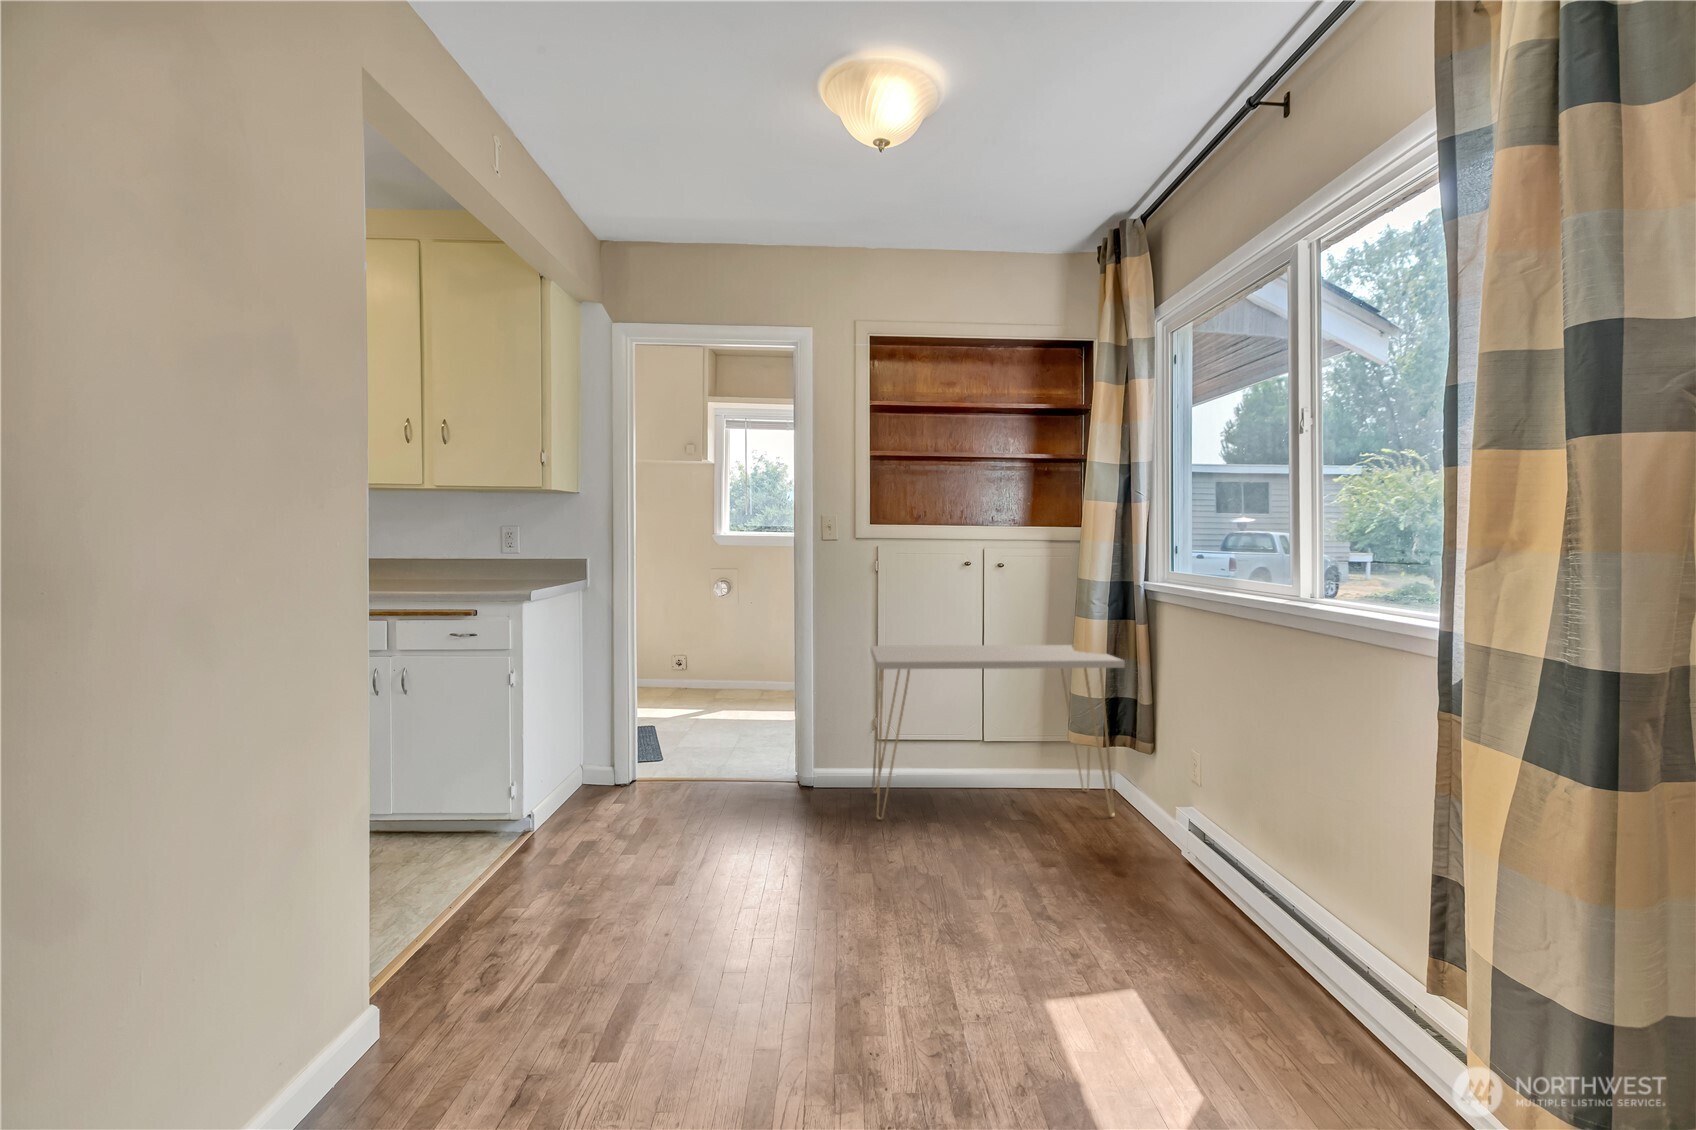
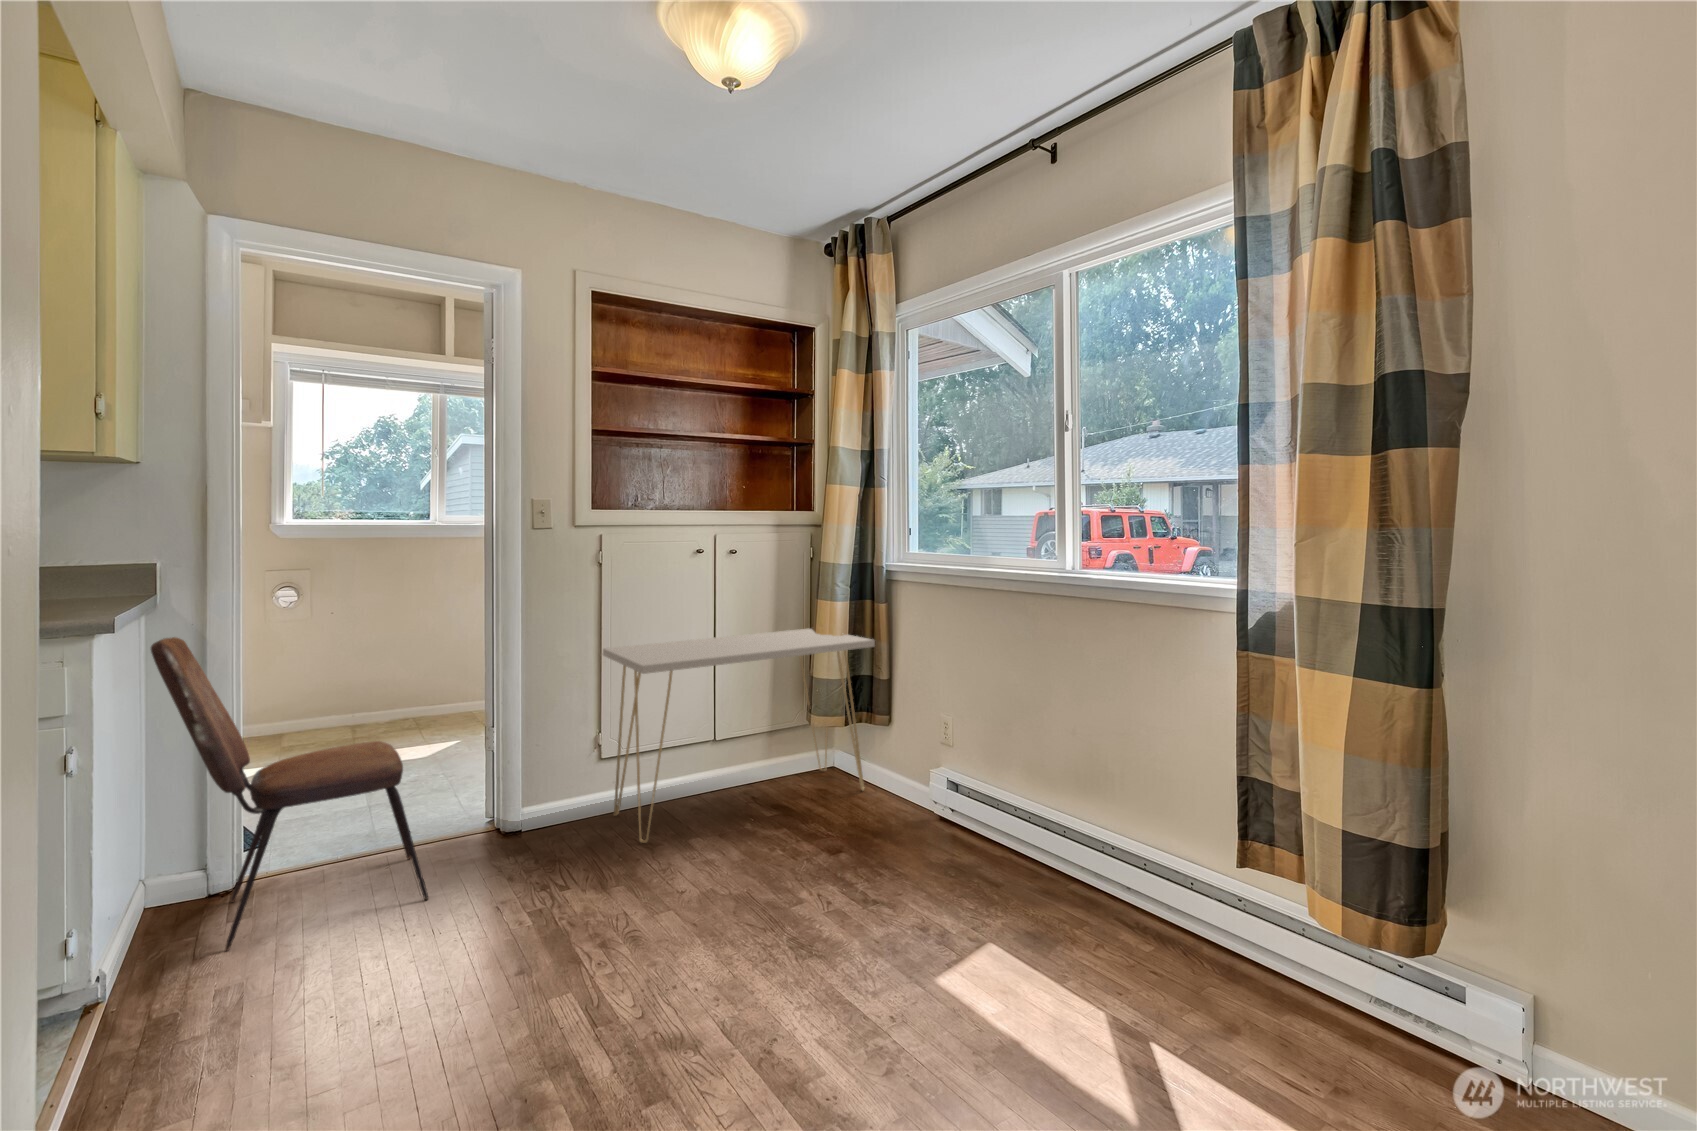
dining chair: none [557,611,717,828] -> present [151,637,428,951]

